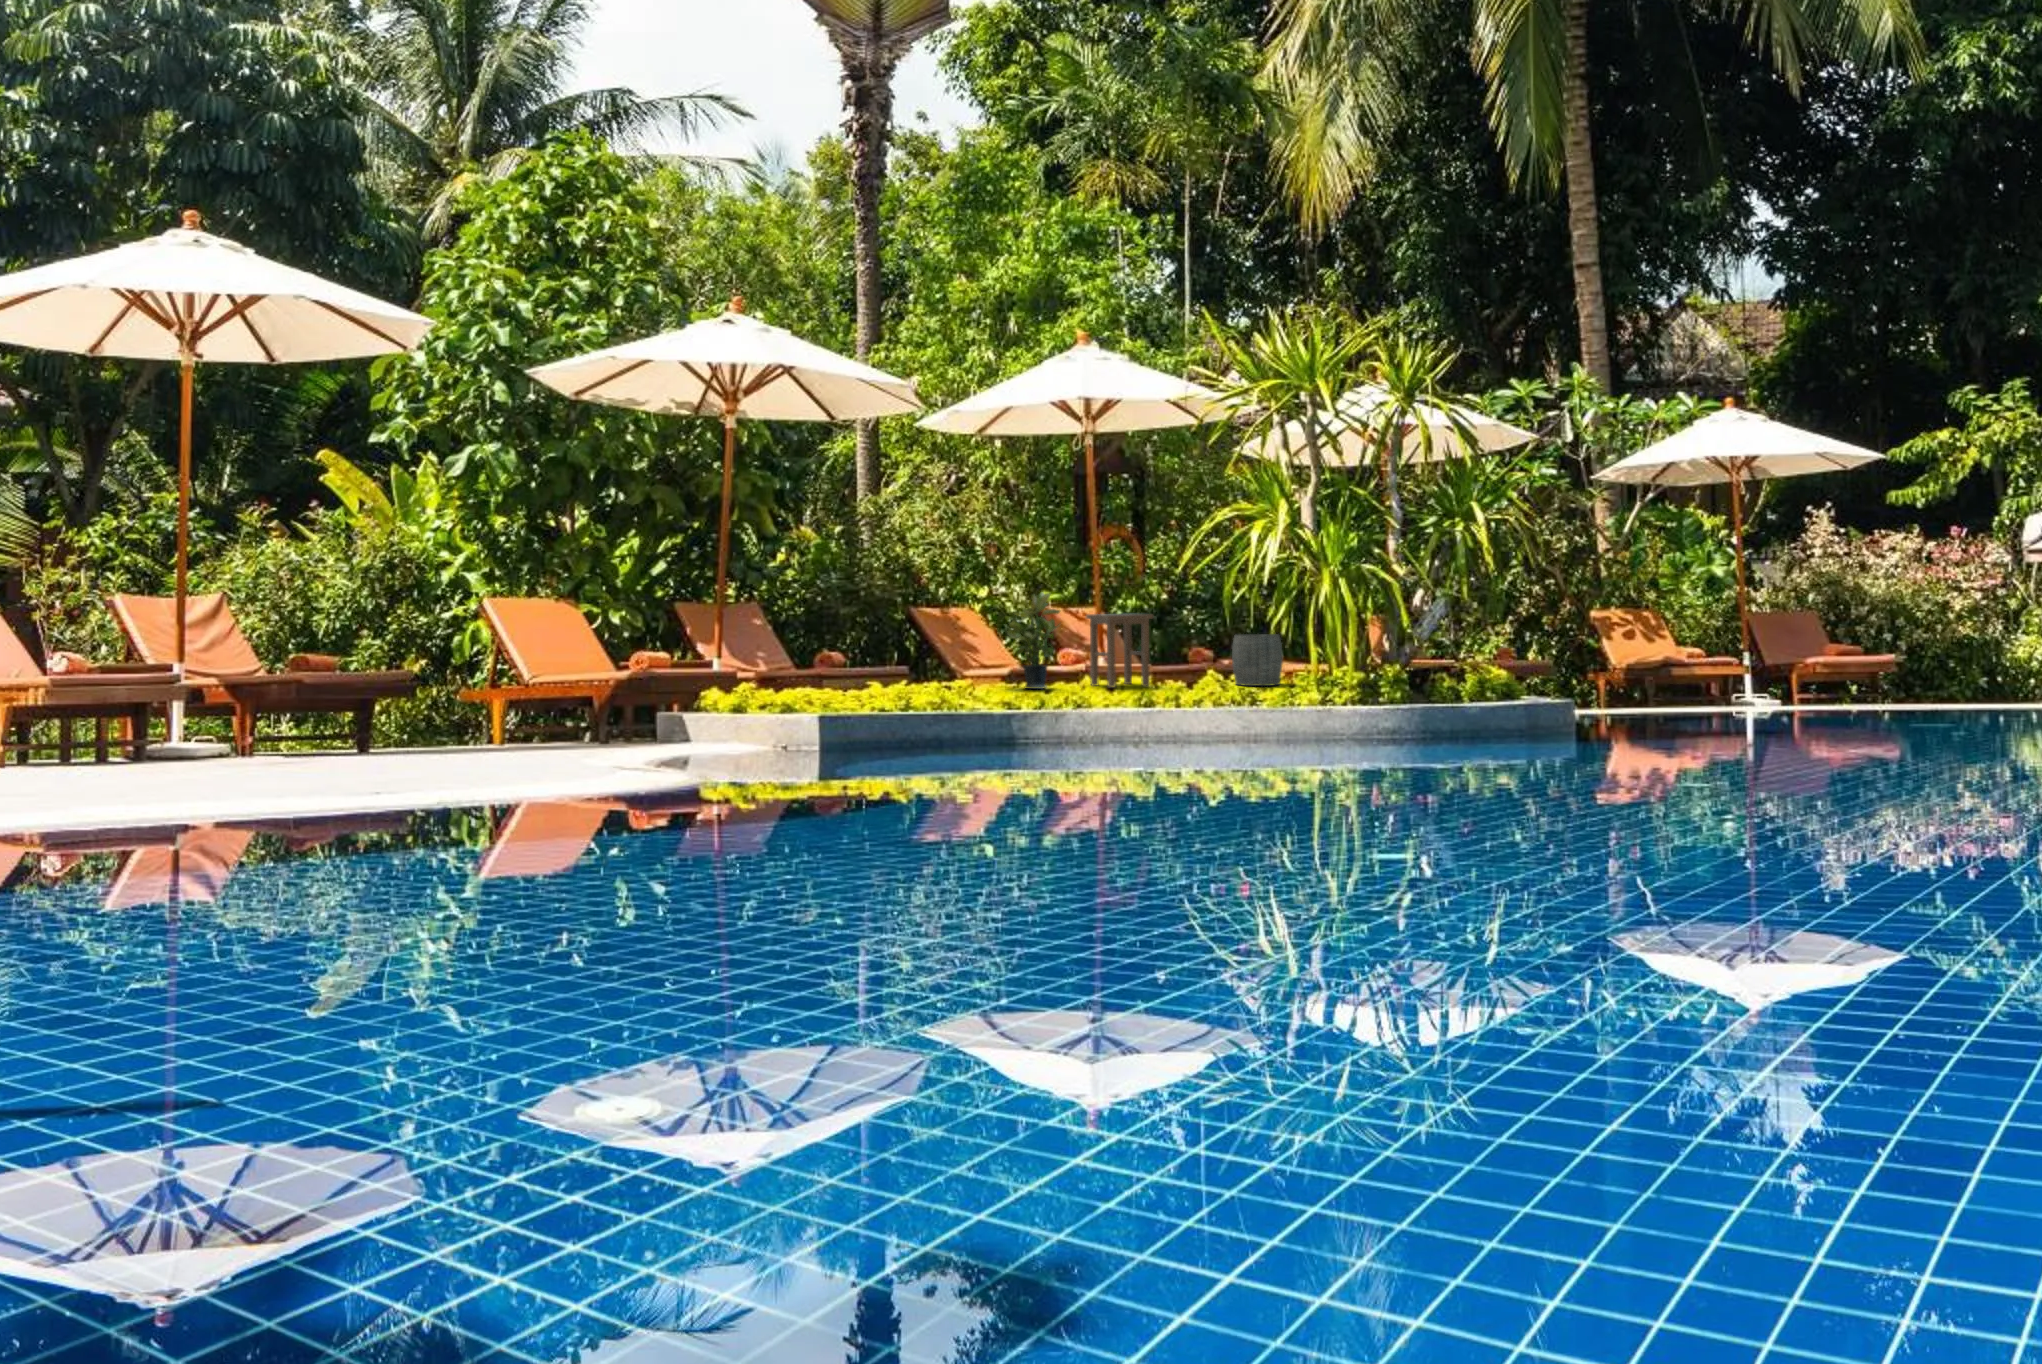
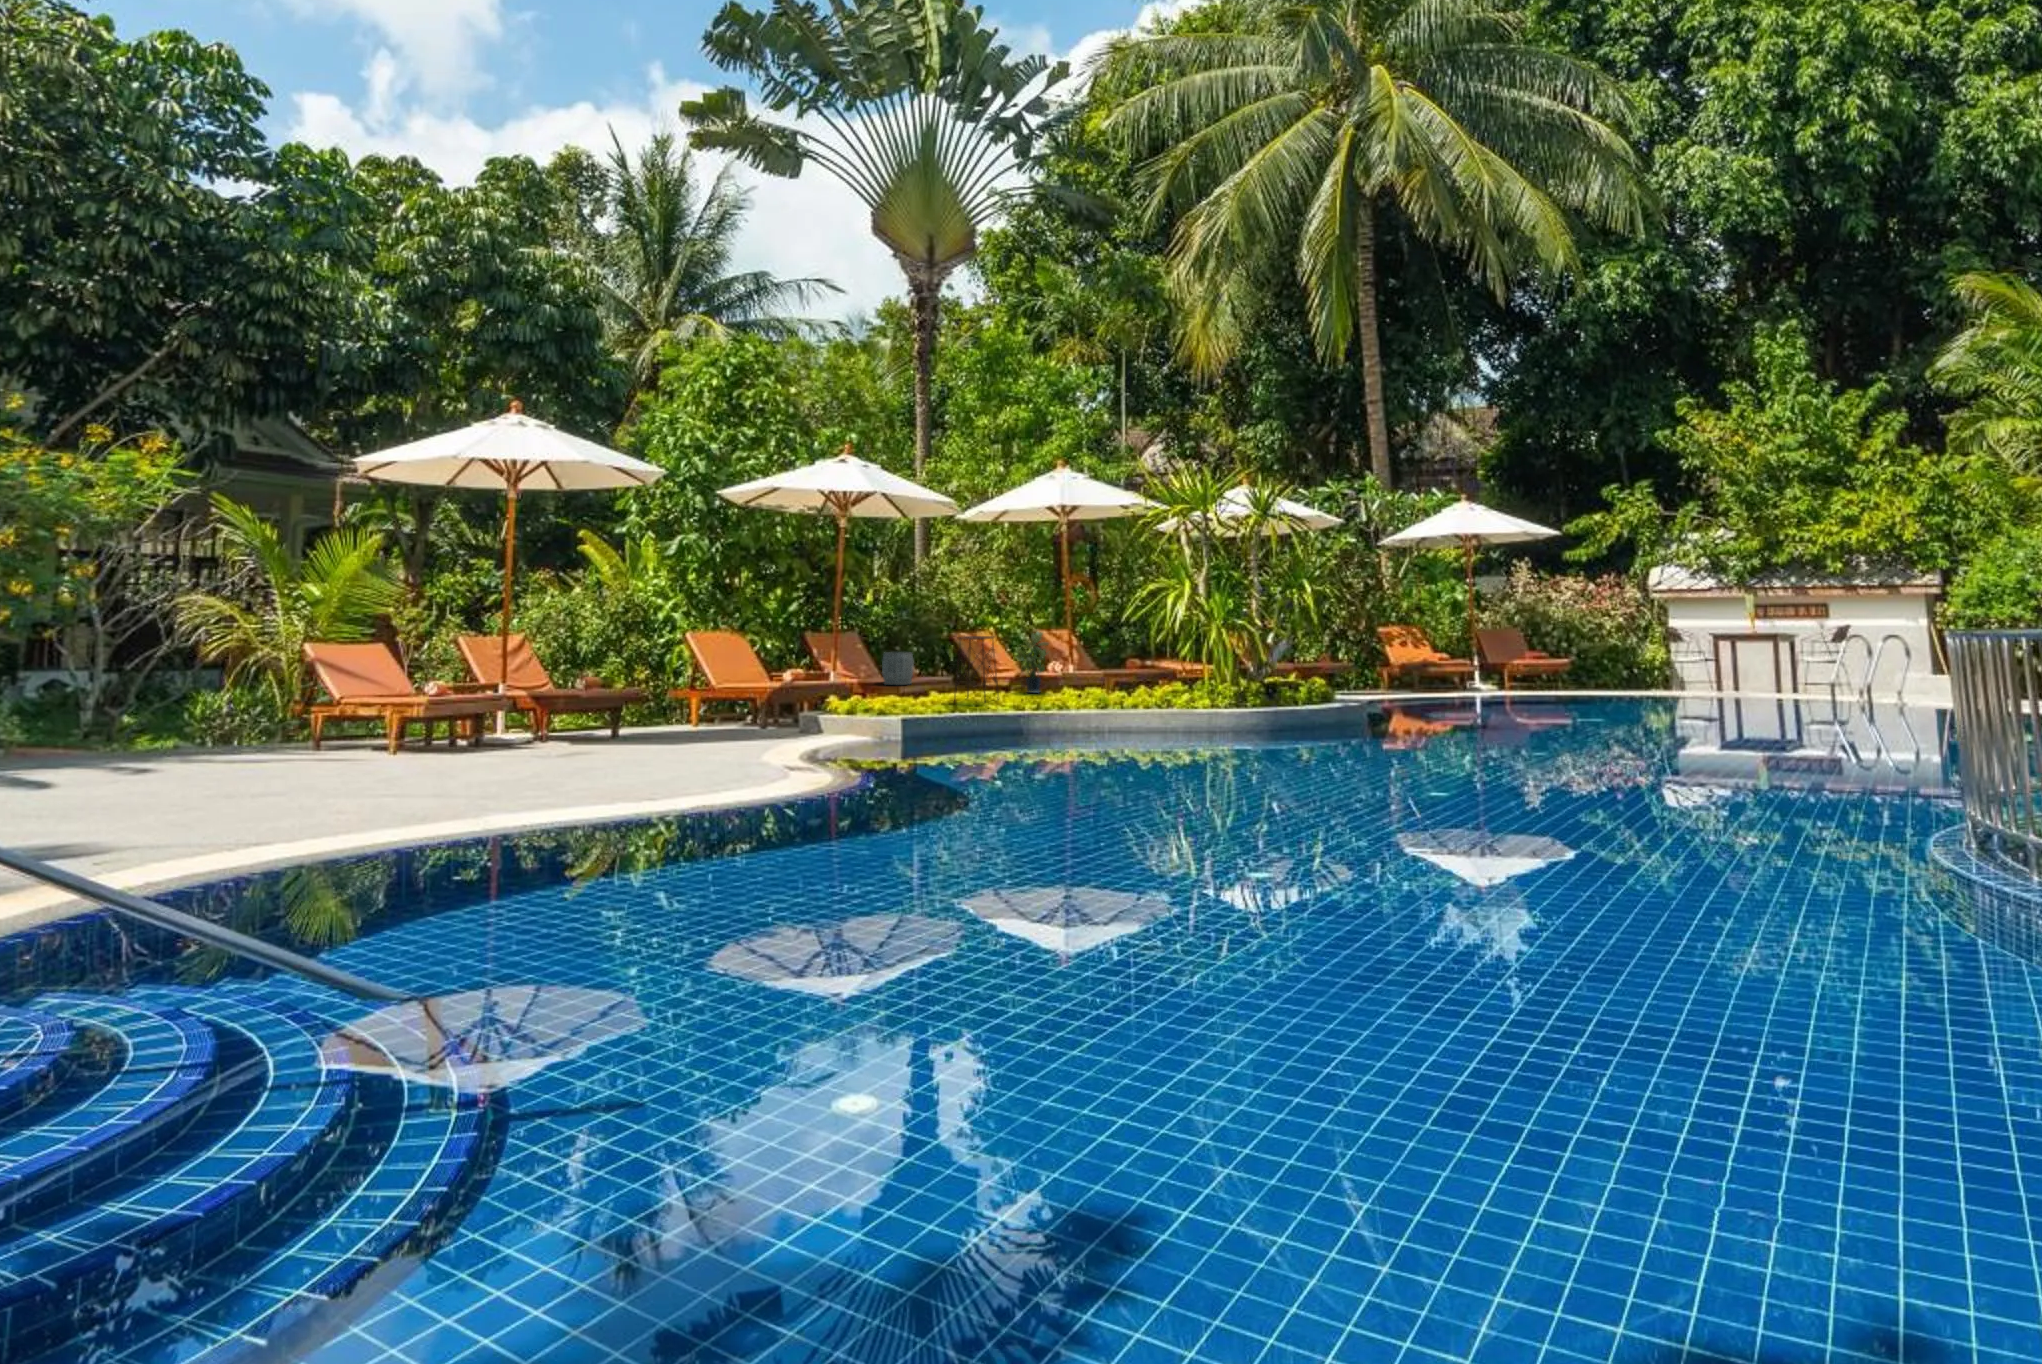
side table: none [907,596,981,699] -> present [954,636,999,701]
stool: present [1086,614,1153,687] -> none [1065,643,1107,692]
woven basket: present [1232,634,1283,686] -> present [882,652,914,685]

